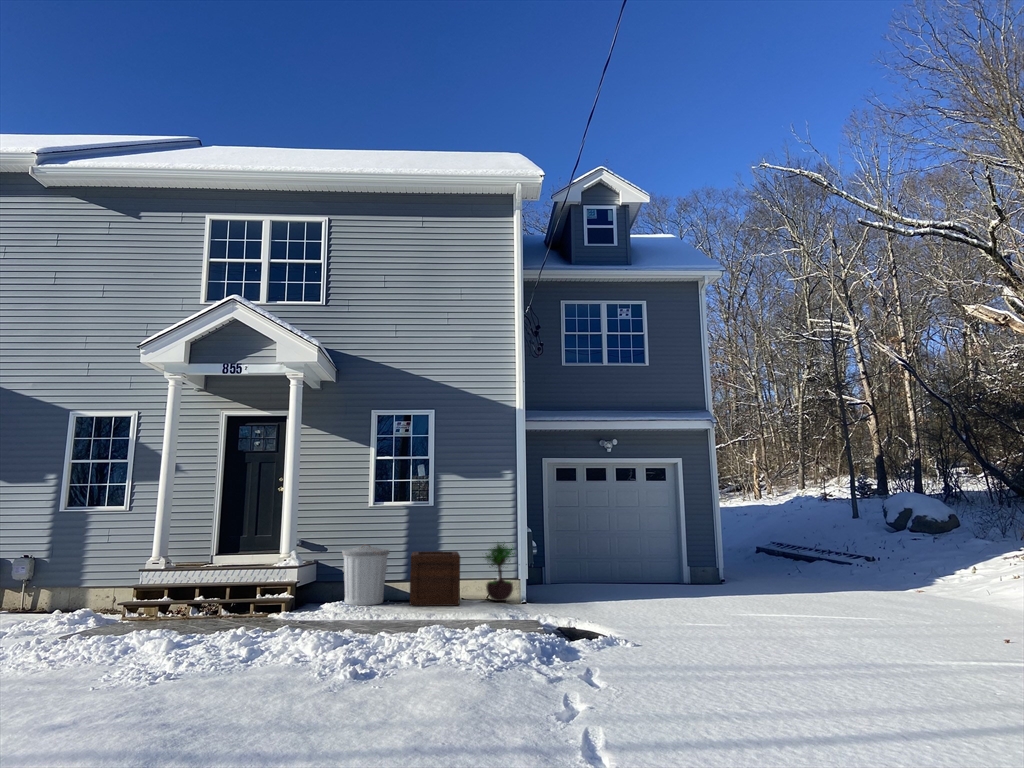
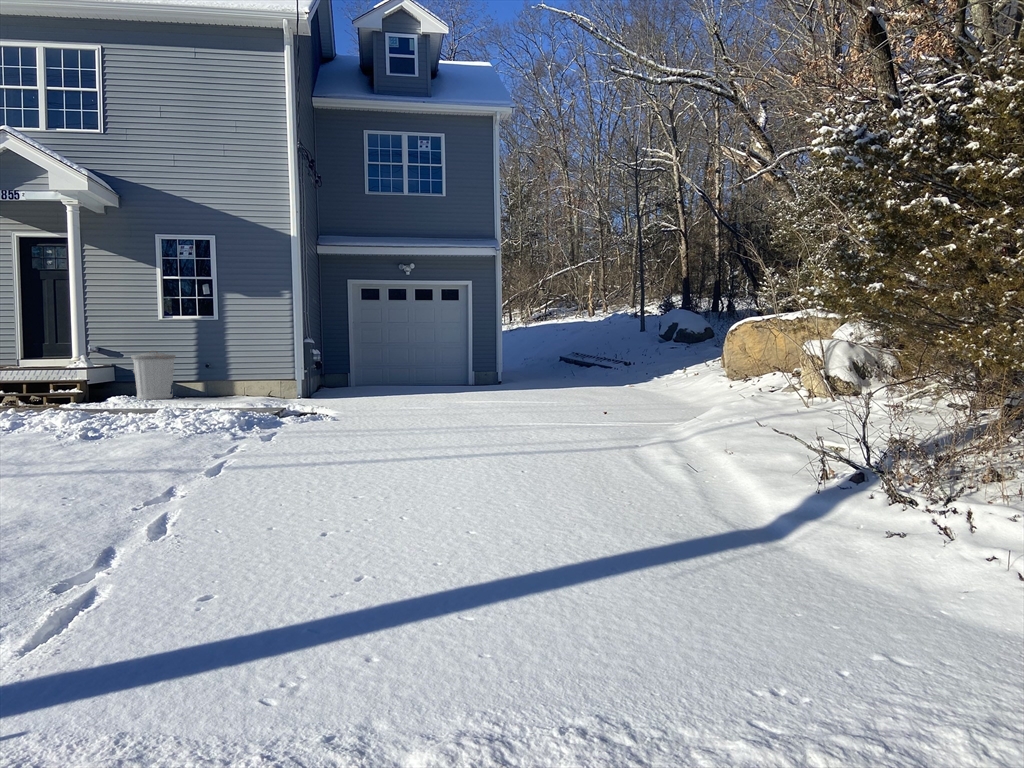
potted tree: present [486,543,515,601] -> none [255,345,287,397]
wooden crate: present [410,551,460,606] -> none [189,357,242,400]

